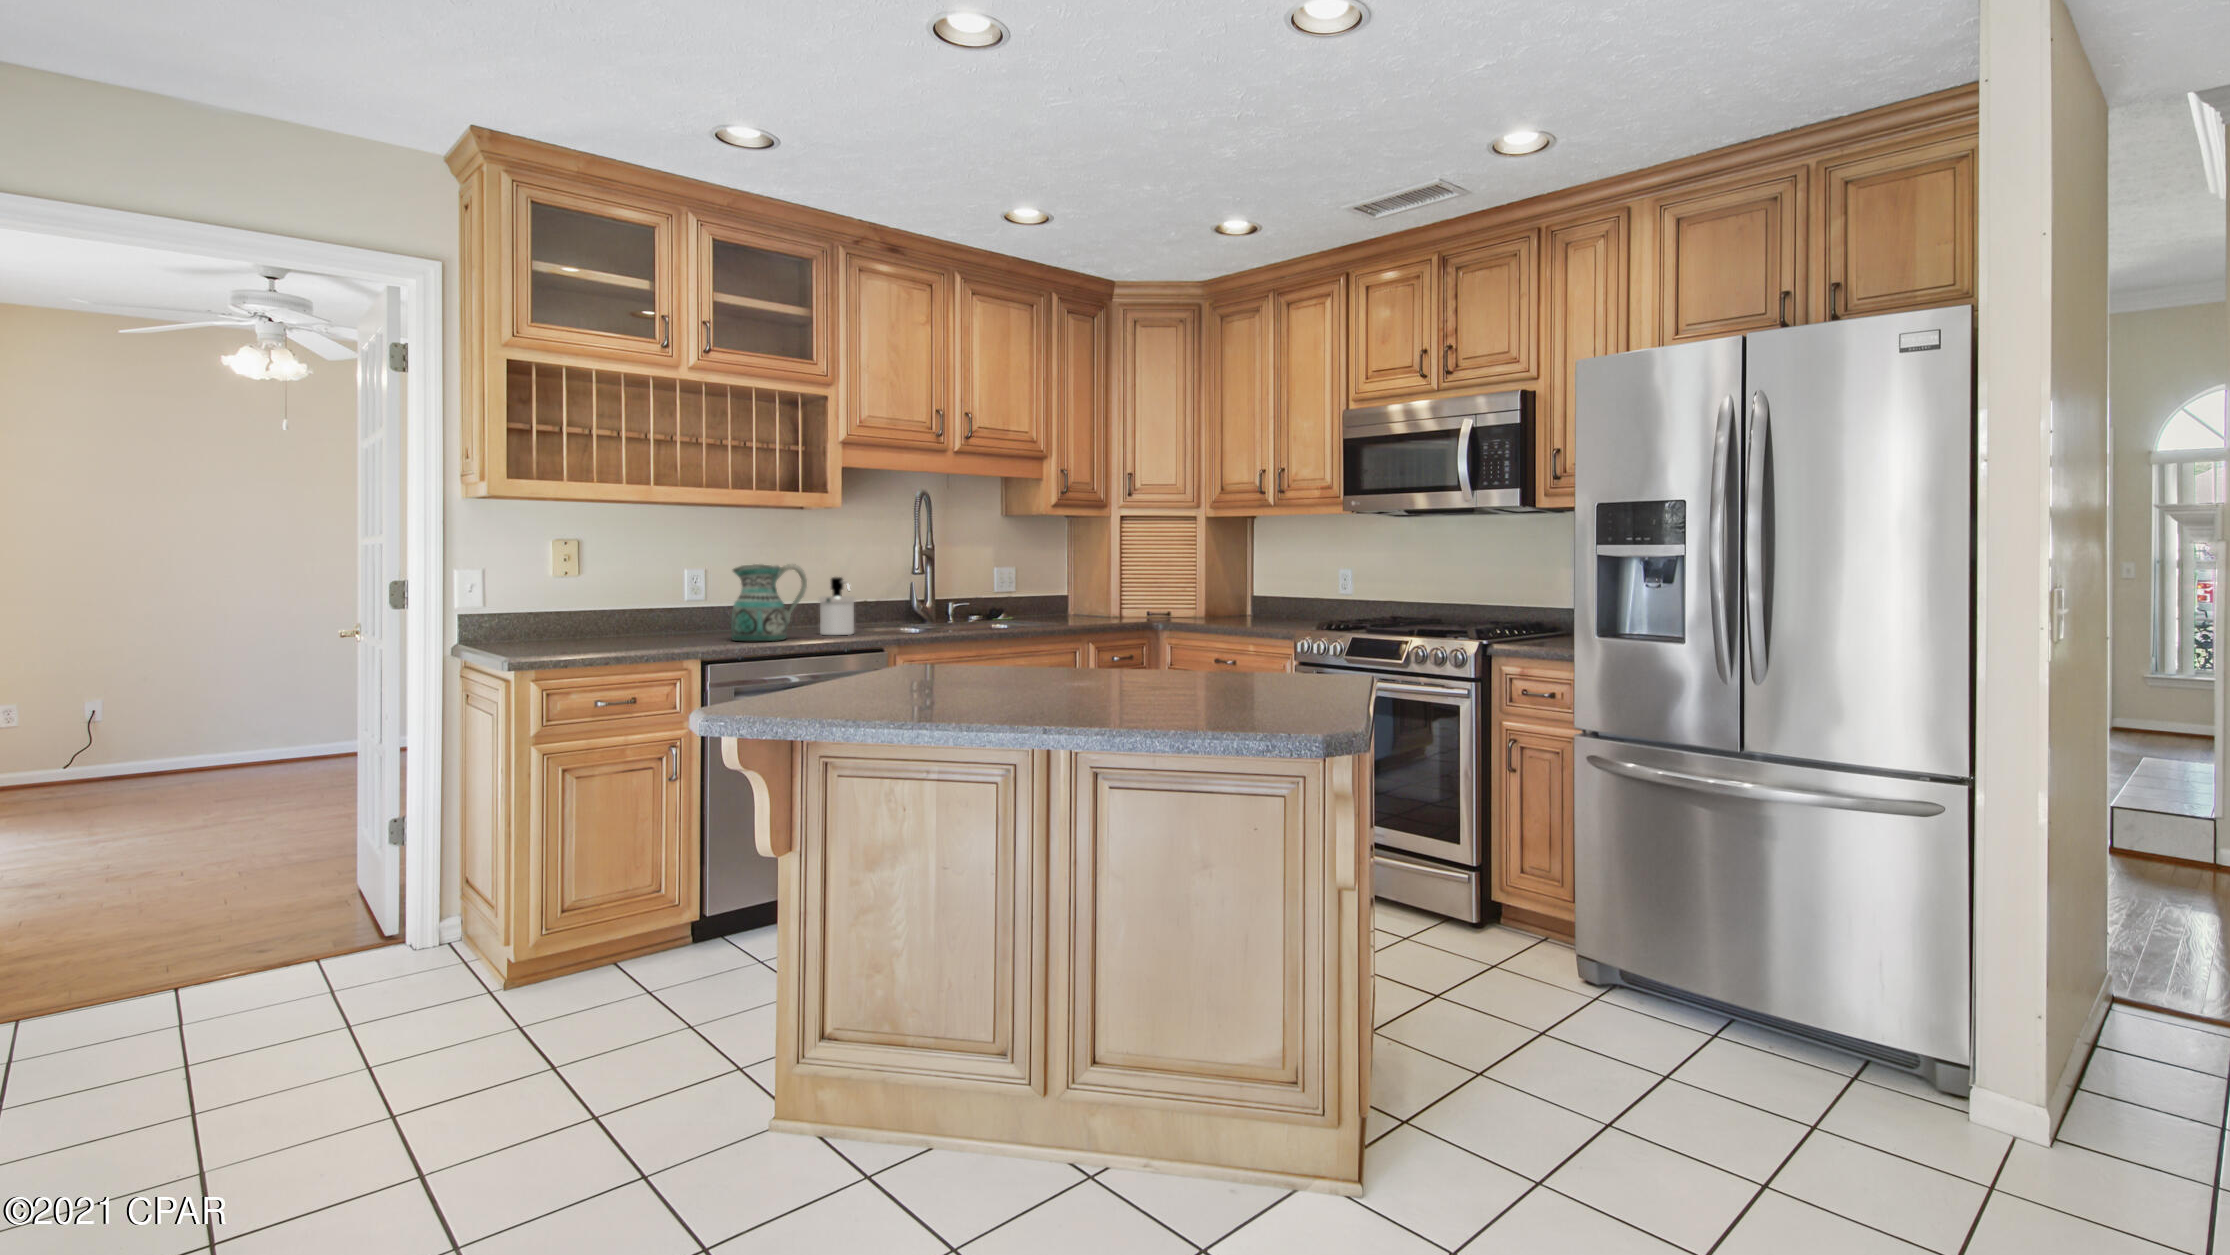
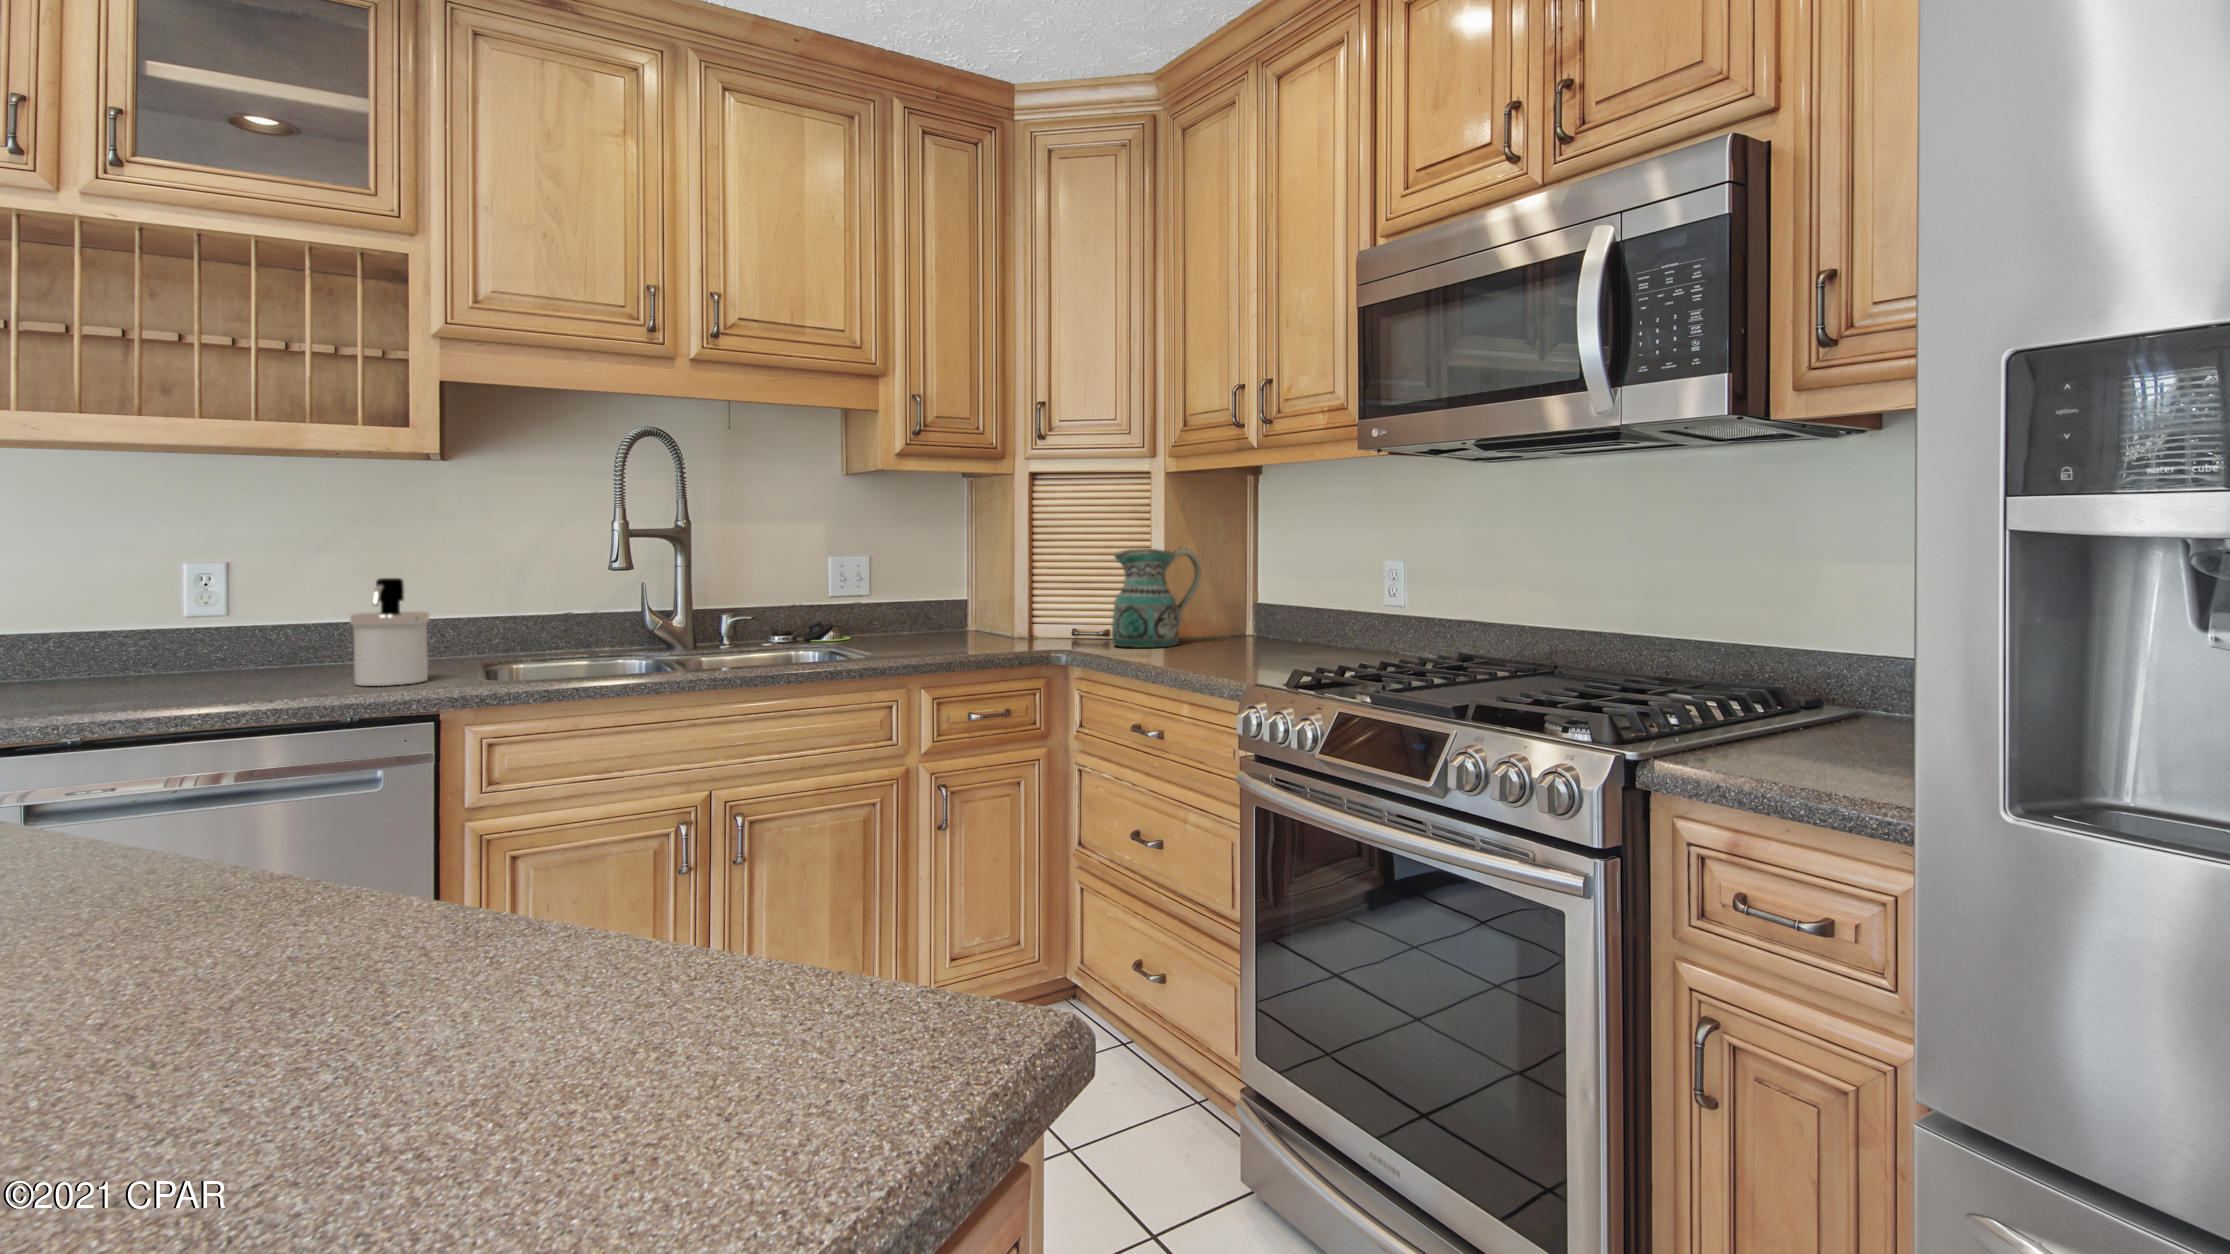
ceramic pitcher: present [731,564,807,641] -> present [1112,548,1201,648]

